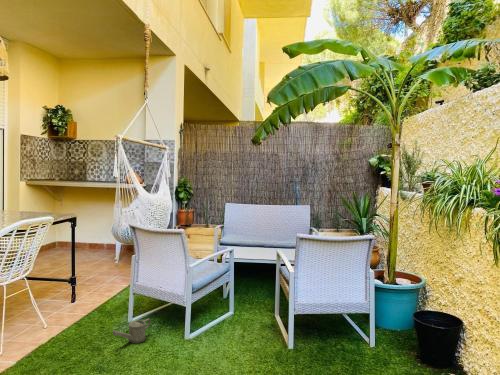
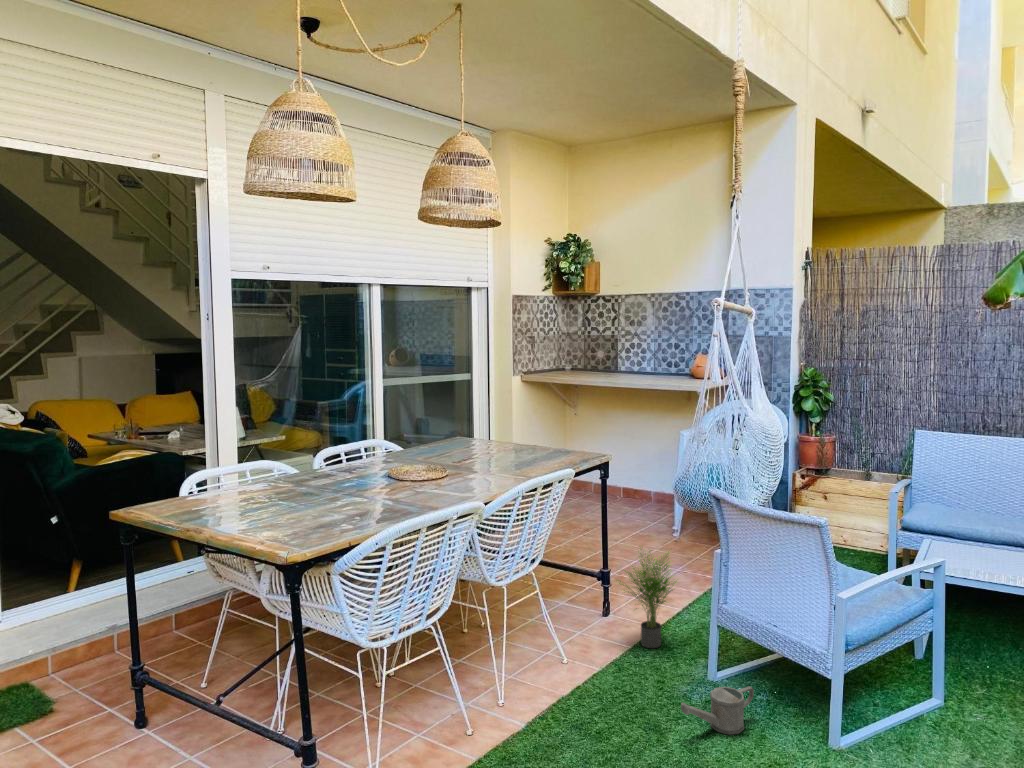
potted plant: none [75,259,117,314] -> present [619,555,676,648]

